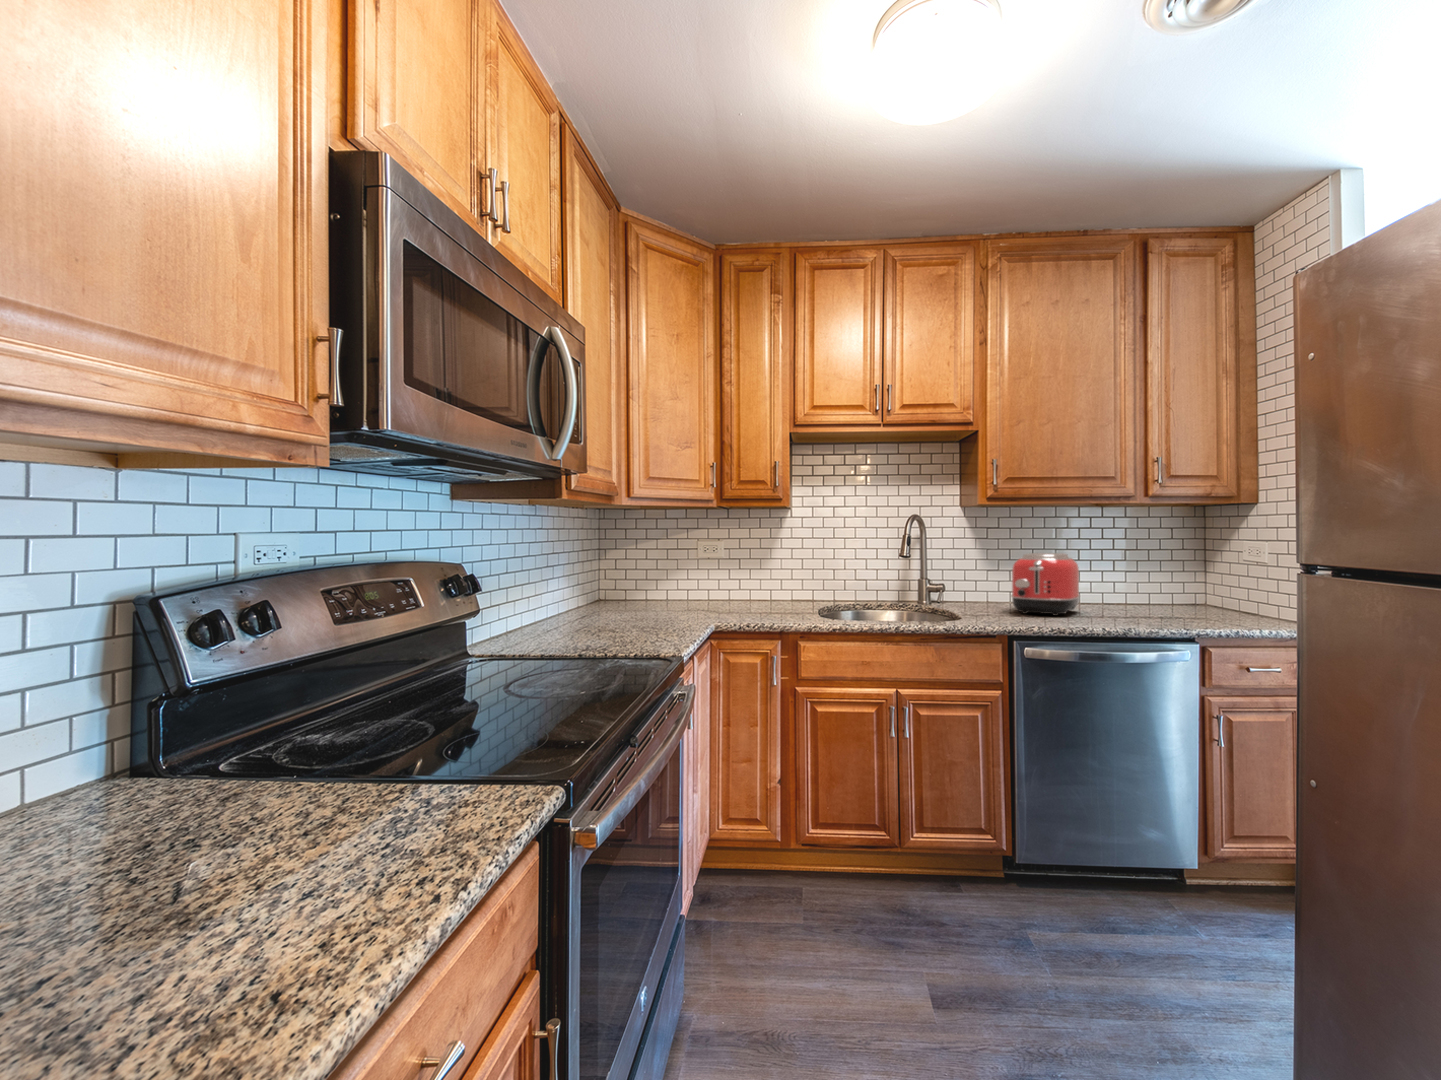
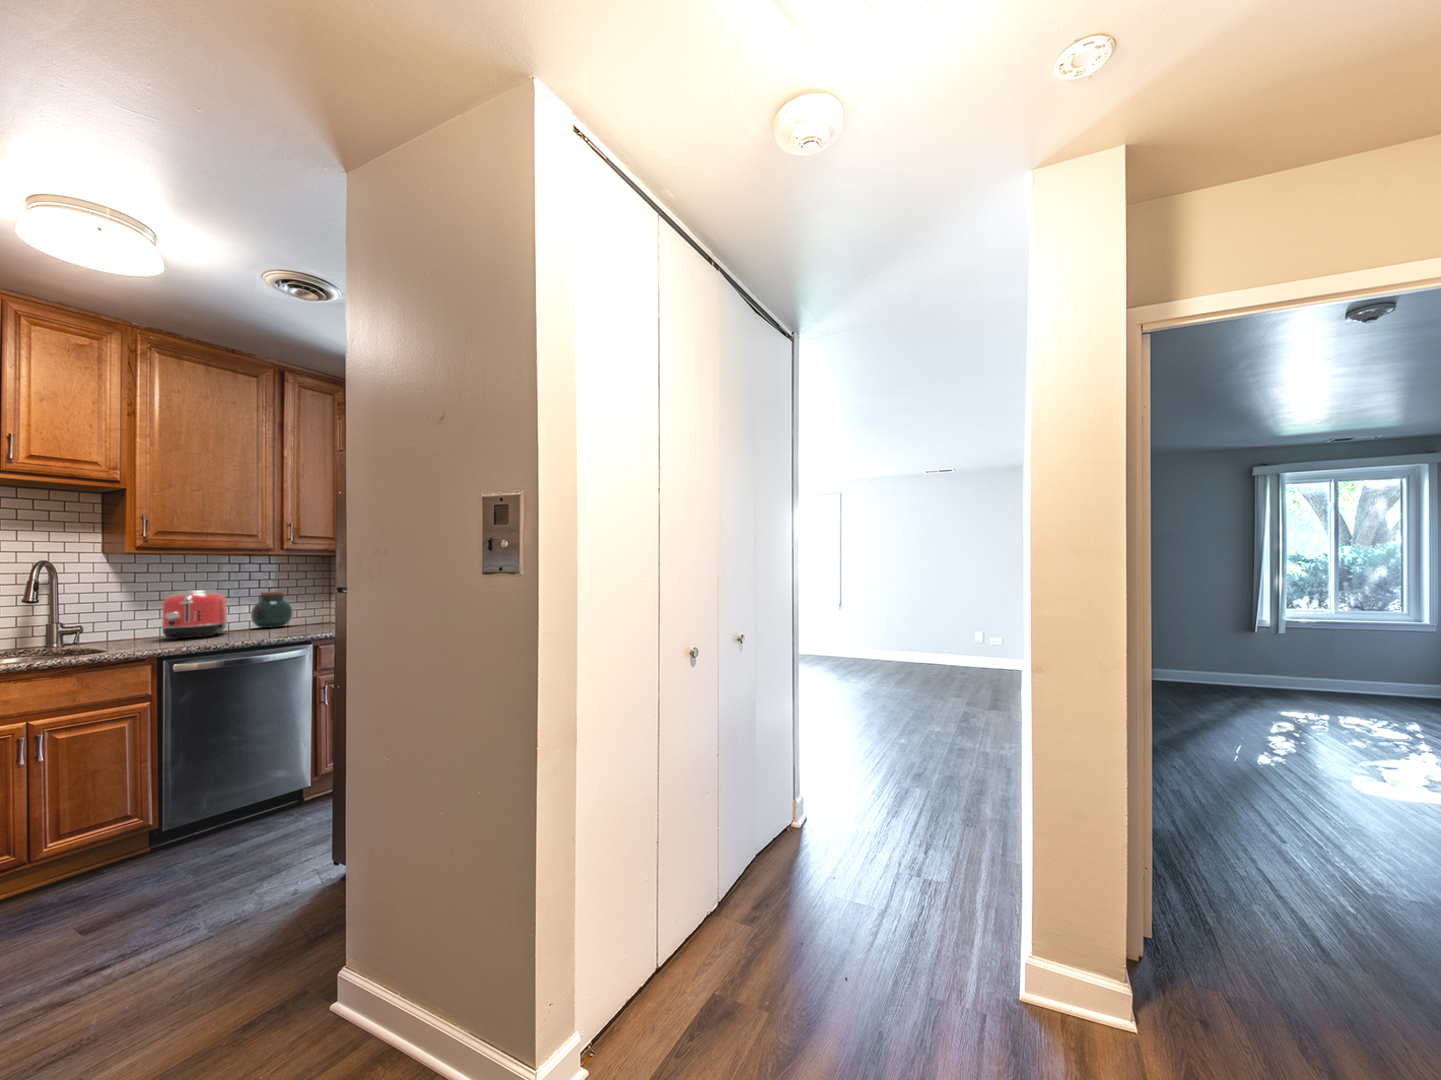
jar: none [1107,560,1161,611] -> present [251,591,293,628]

